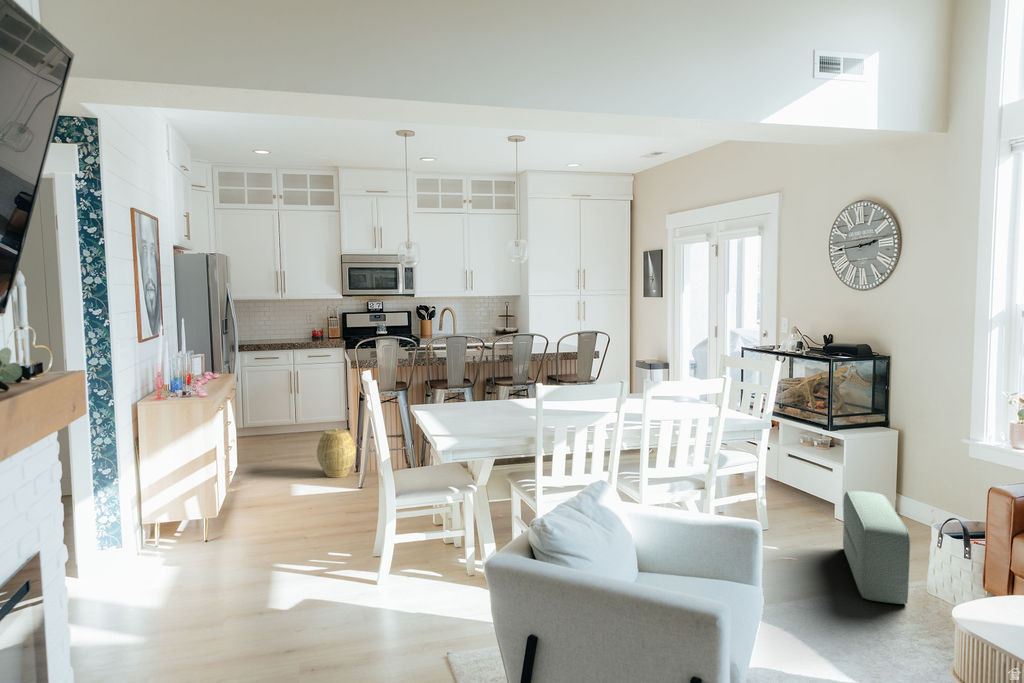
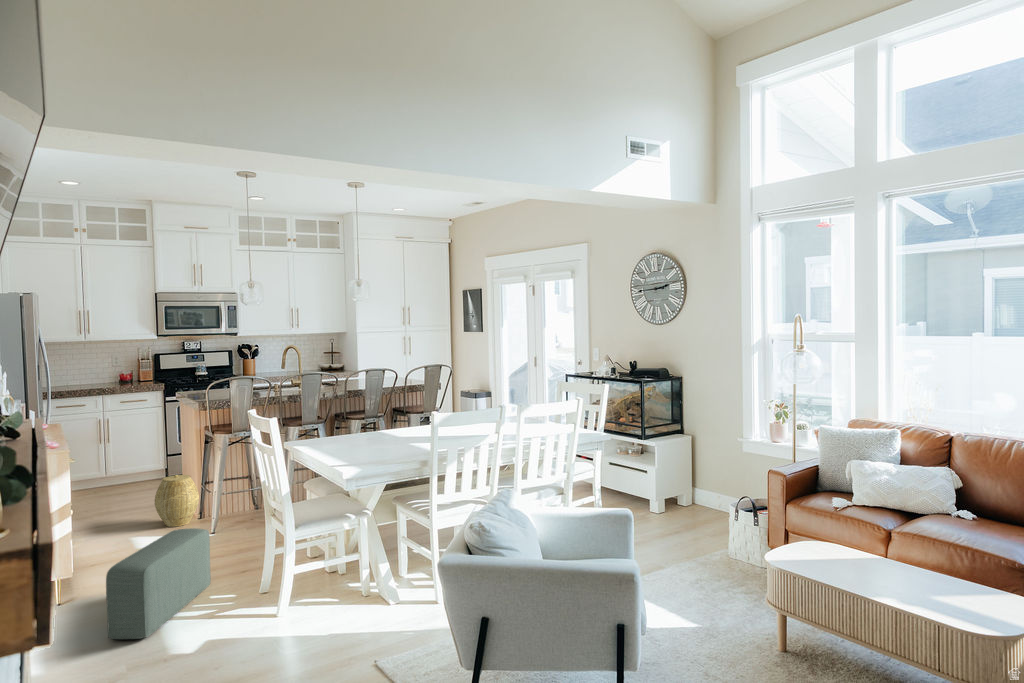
pouf: present [843,491,910,604] -> present [106,528,211,639]

